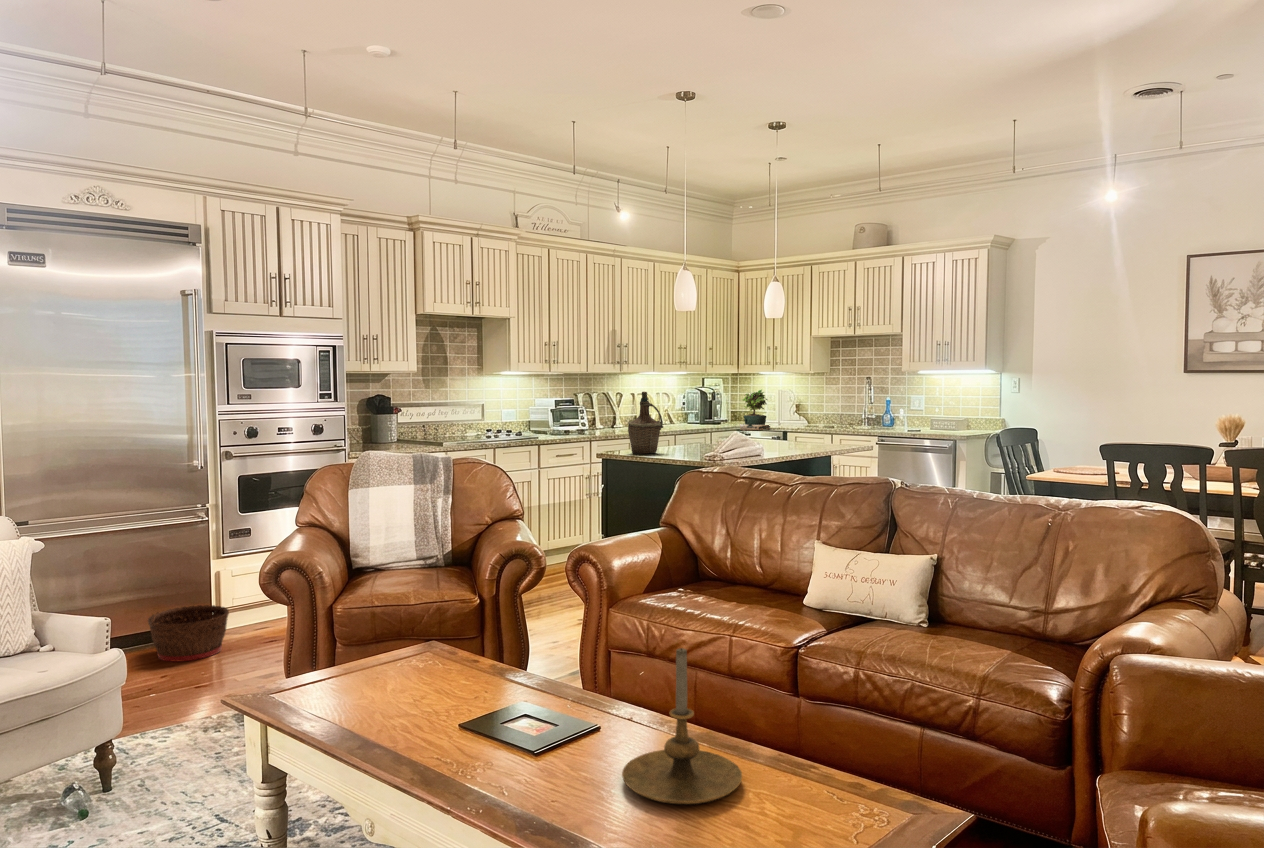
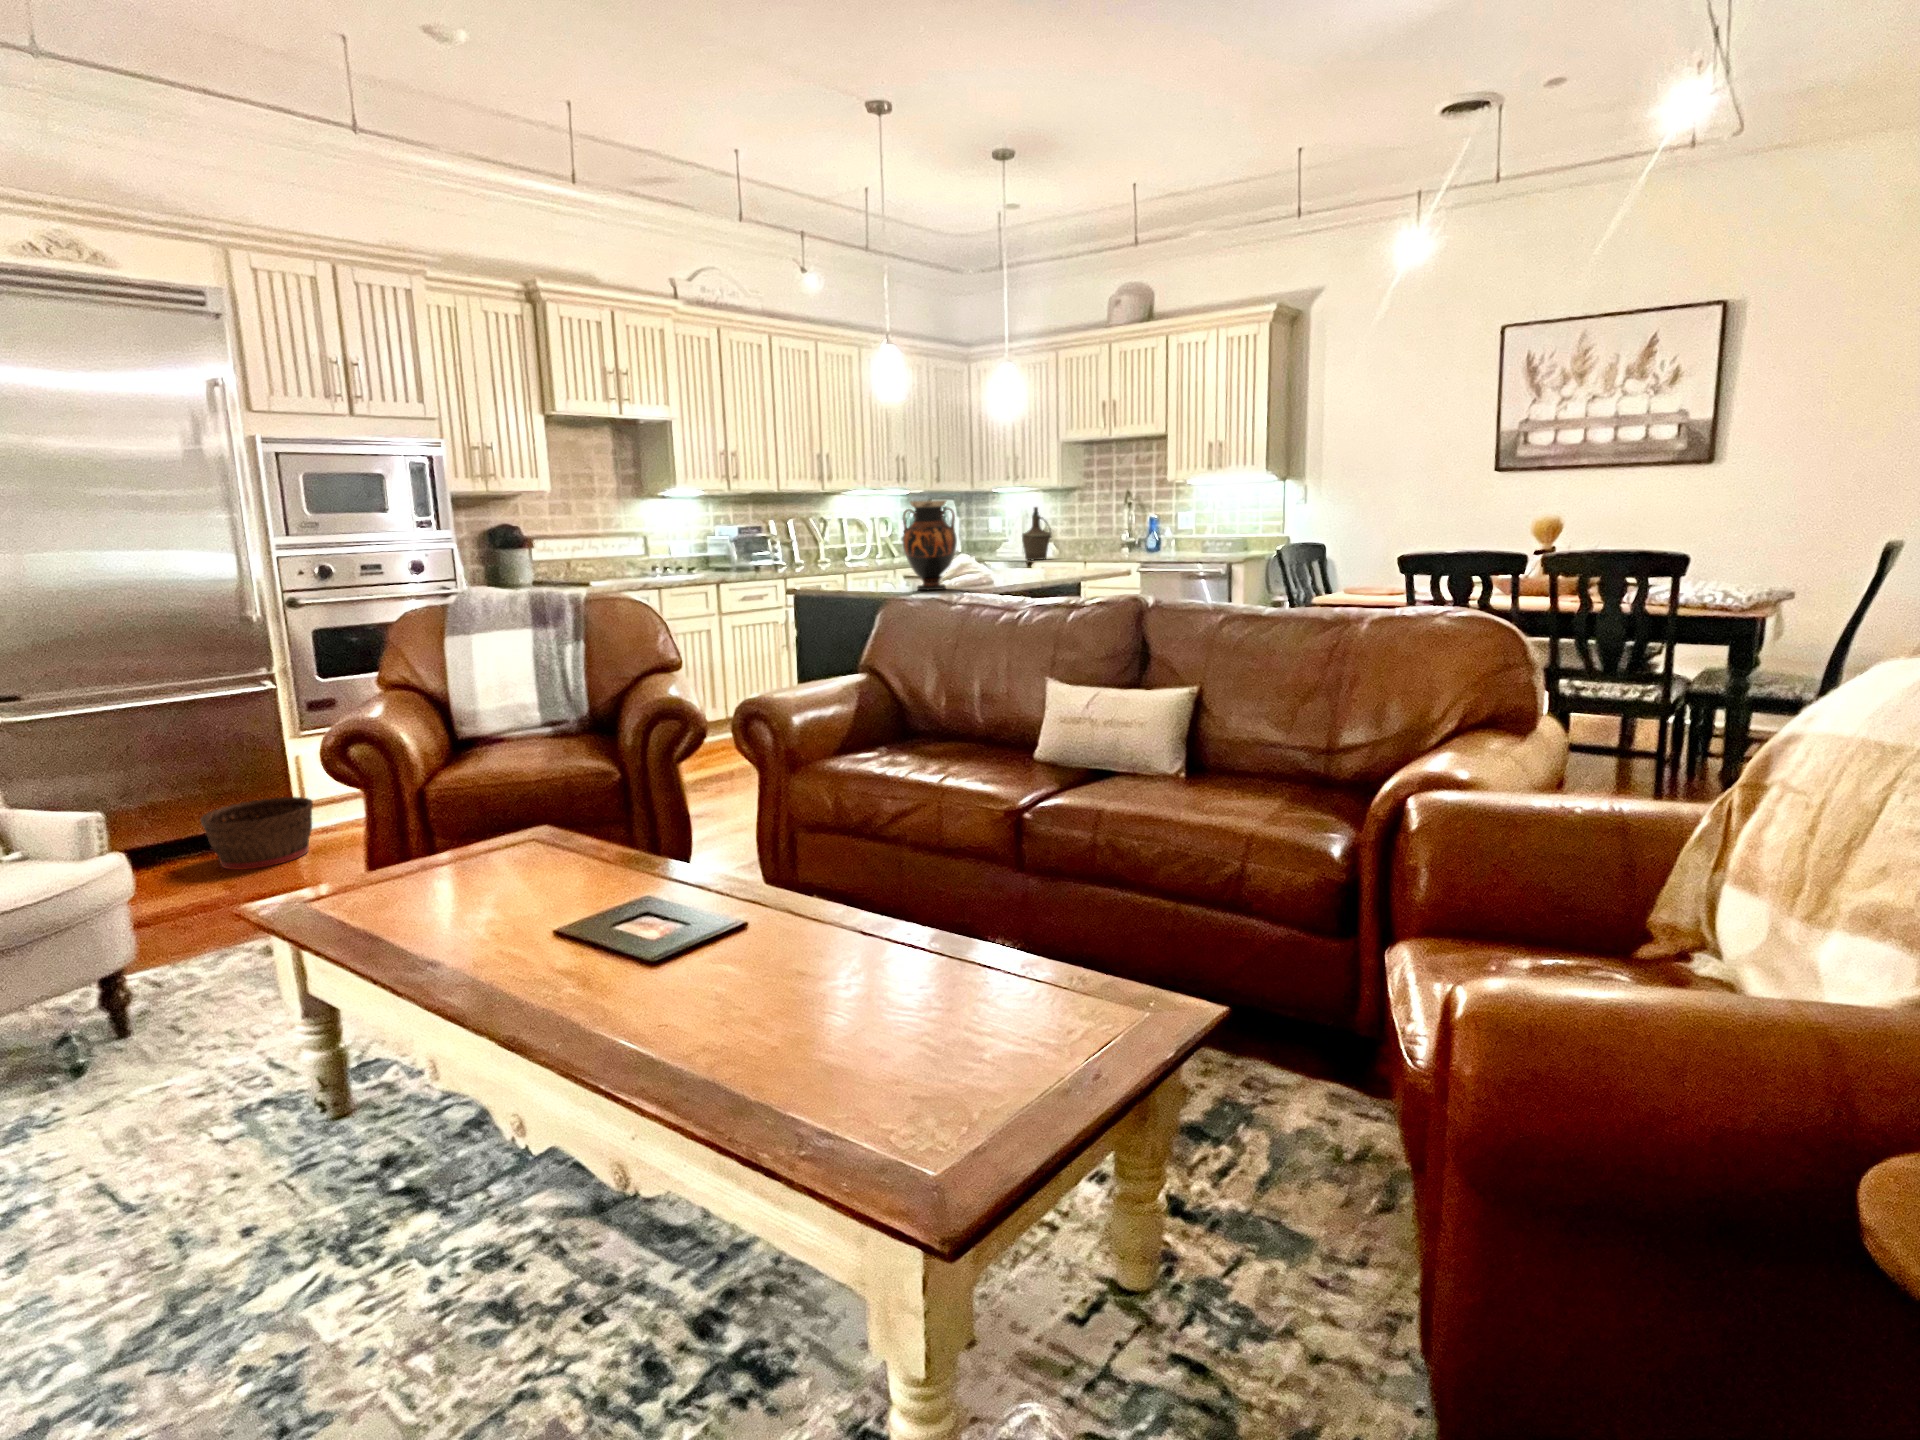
potted plant: present [740,390,770,431] -> none [975,510,1013,562]
bottle: present [628,392,663,454] -> present [1022,507,1051,560]
vase: none [694,392,737,462] -> present [902,500,957,590]
candle holder: present [622,648,742,804] -> none [748,815,917,1030]

